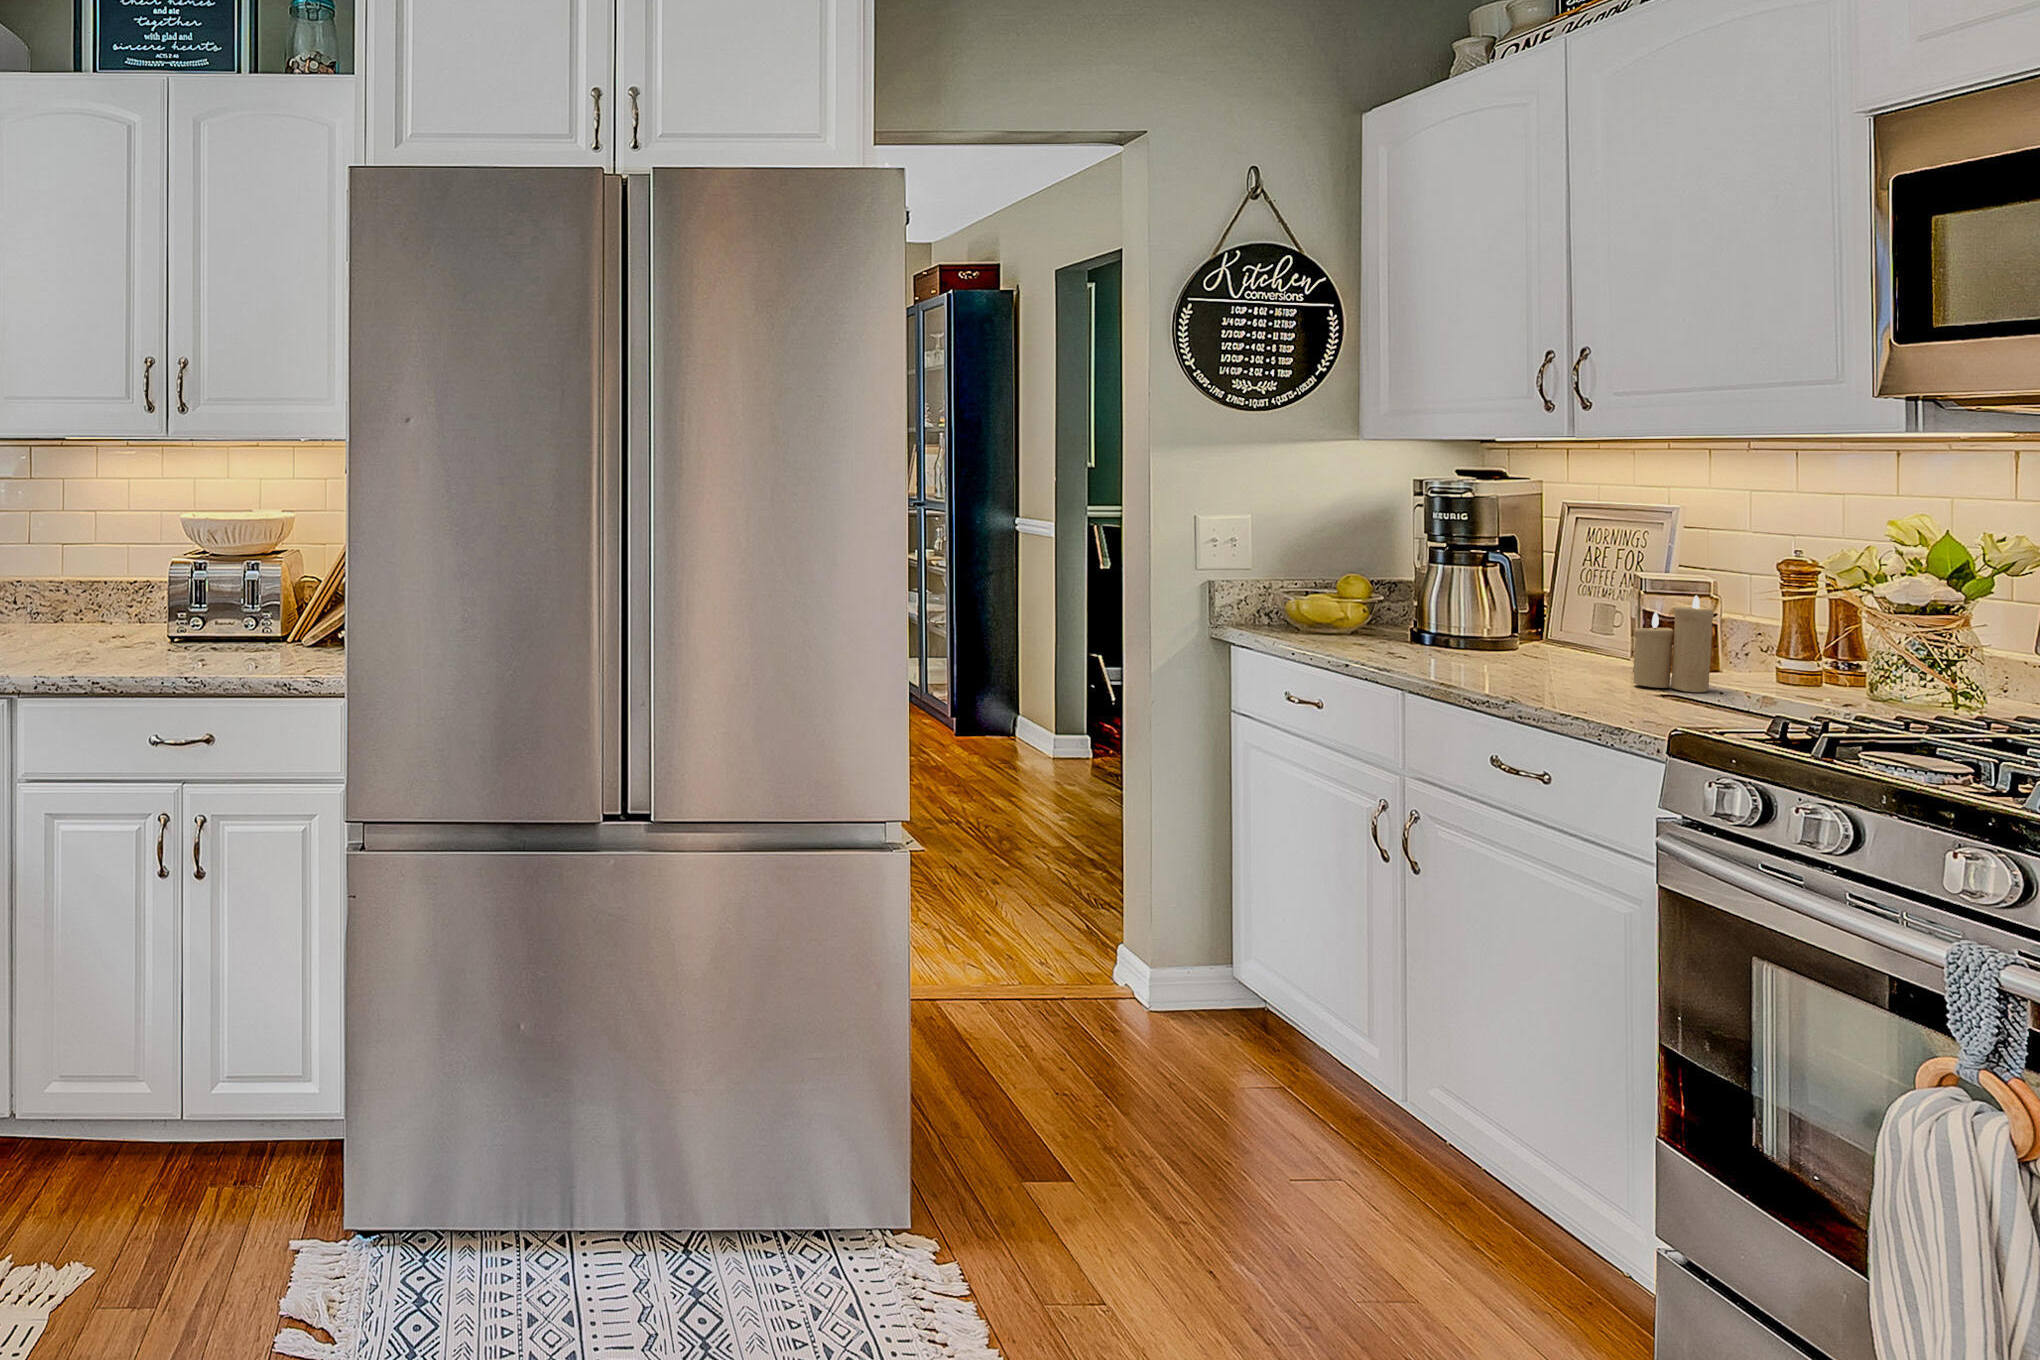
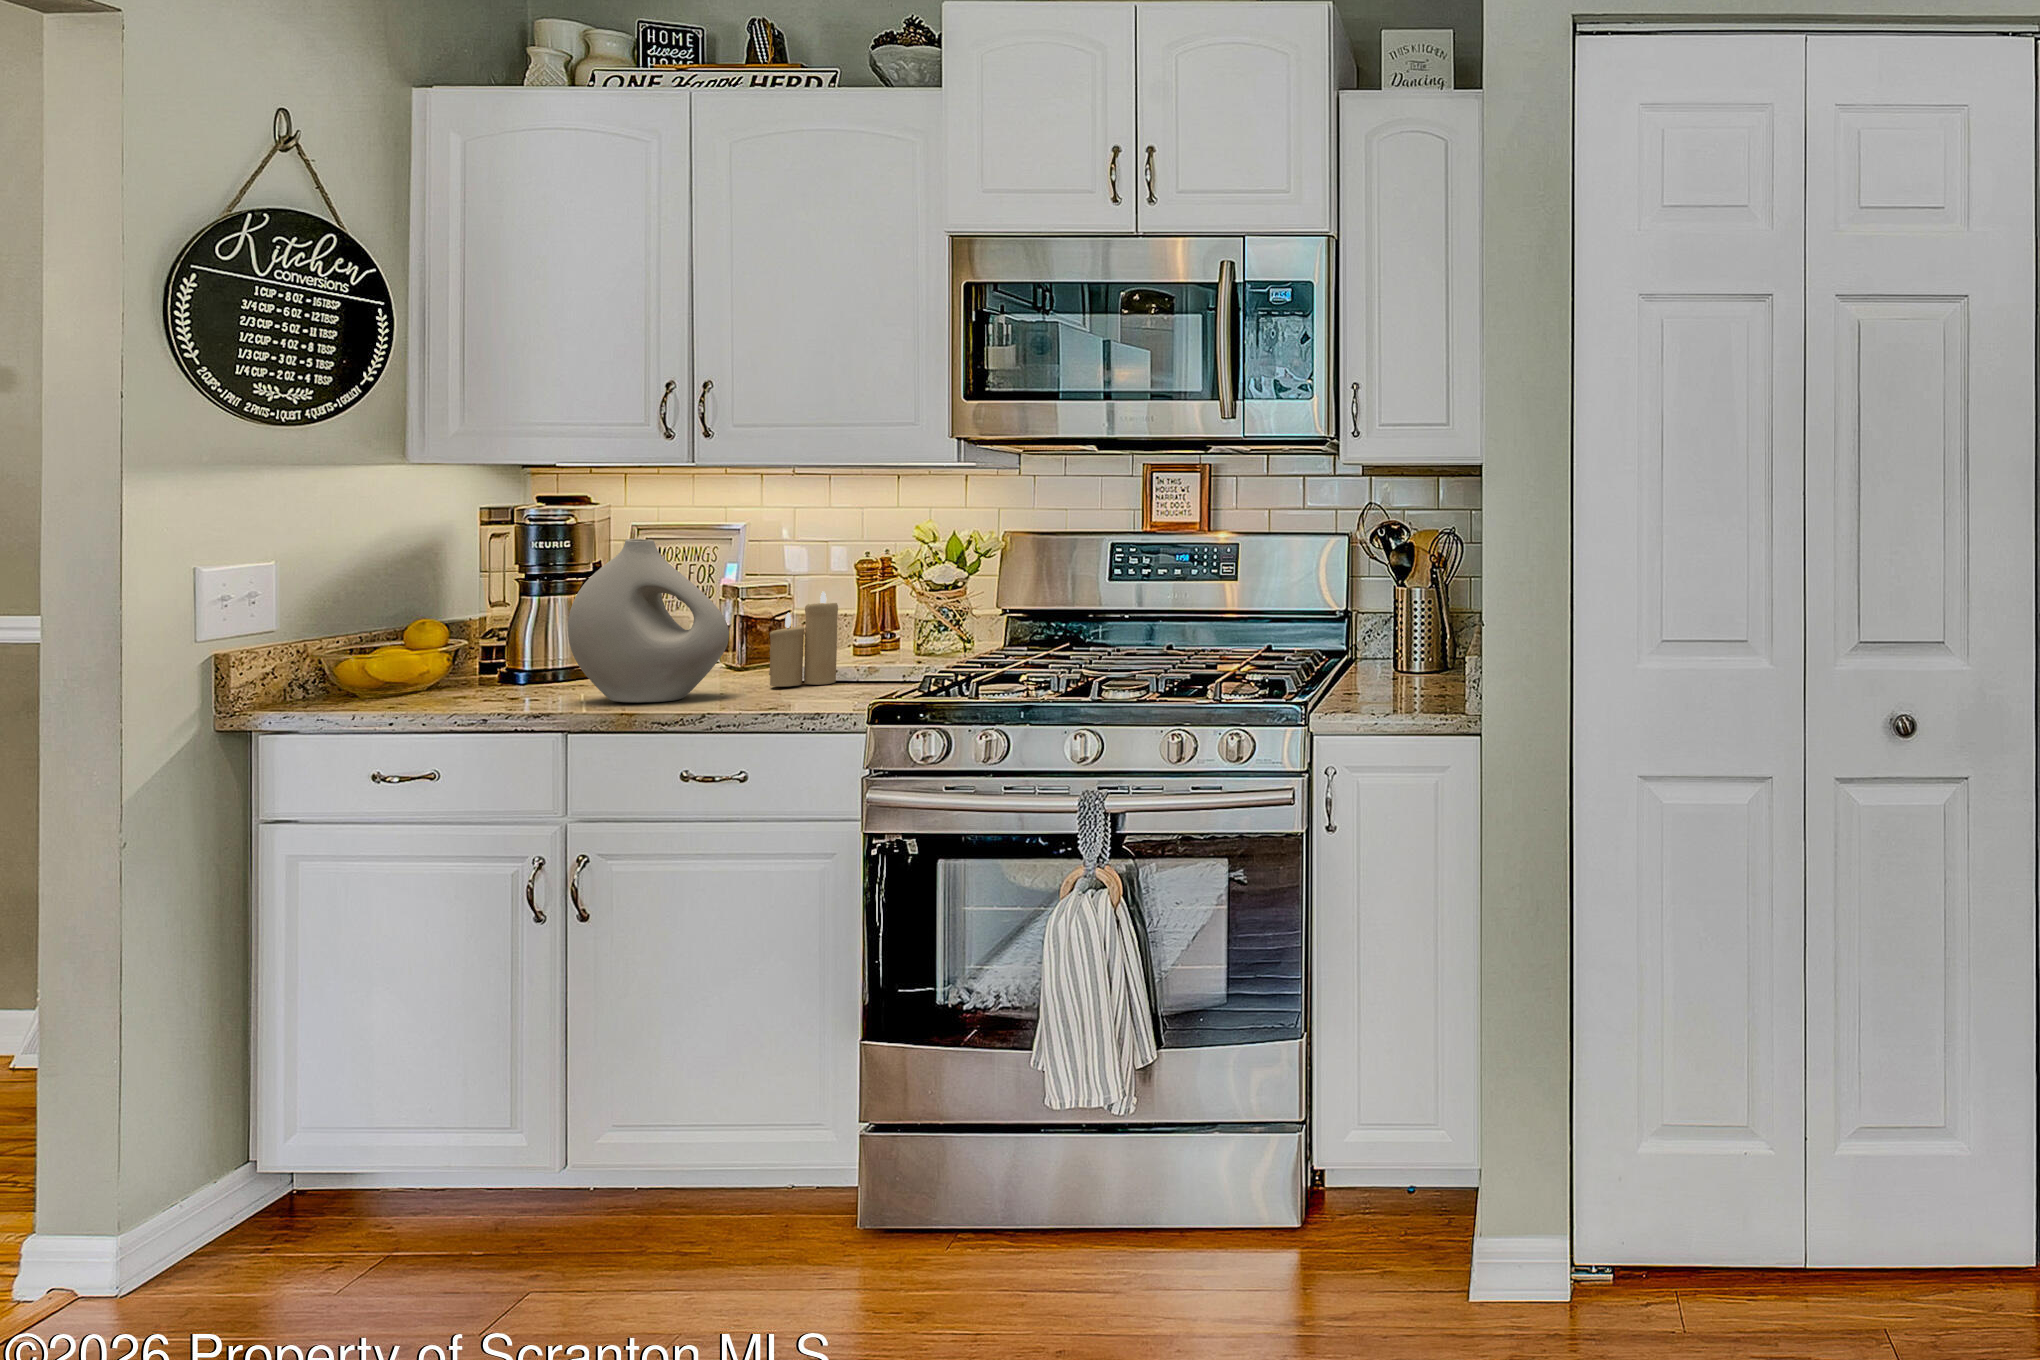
vase: none [1448,524,1585,680] -> present [568,539,729,702]

